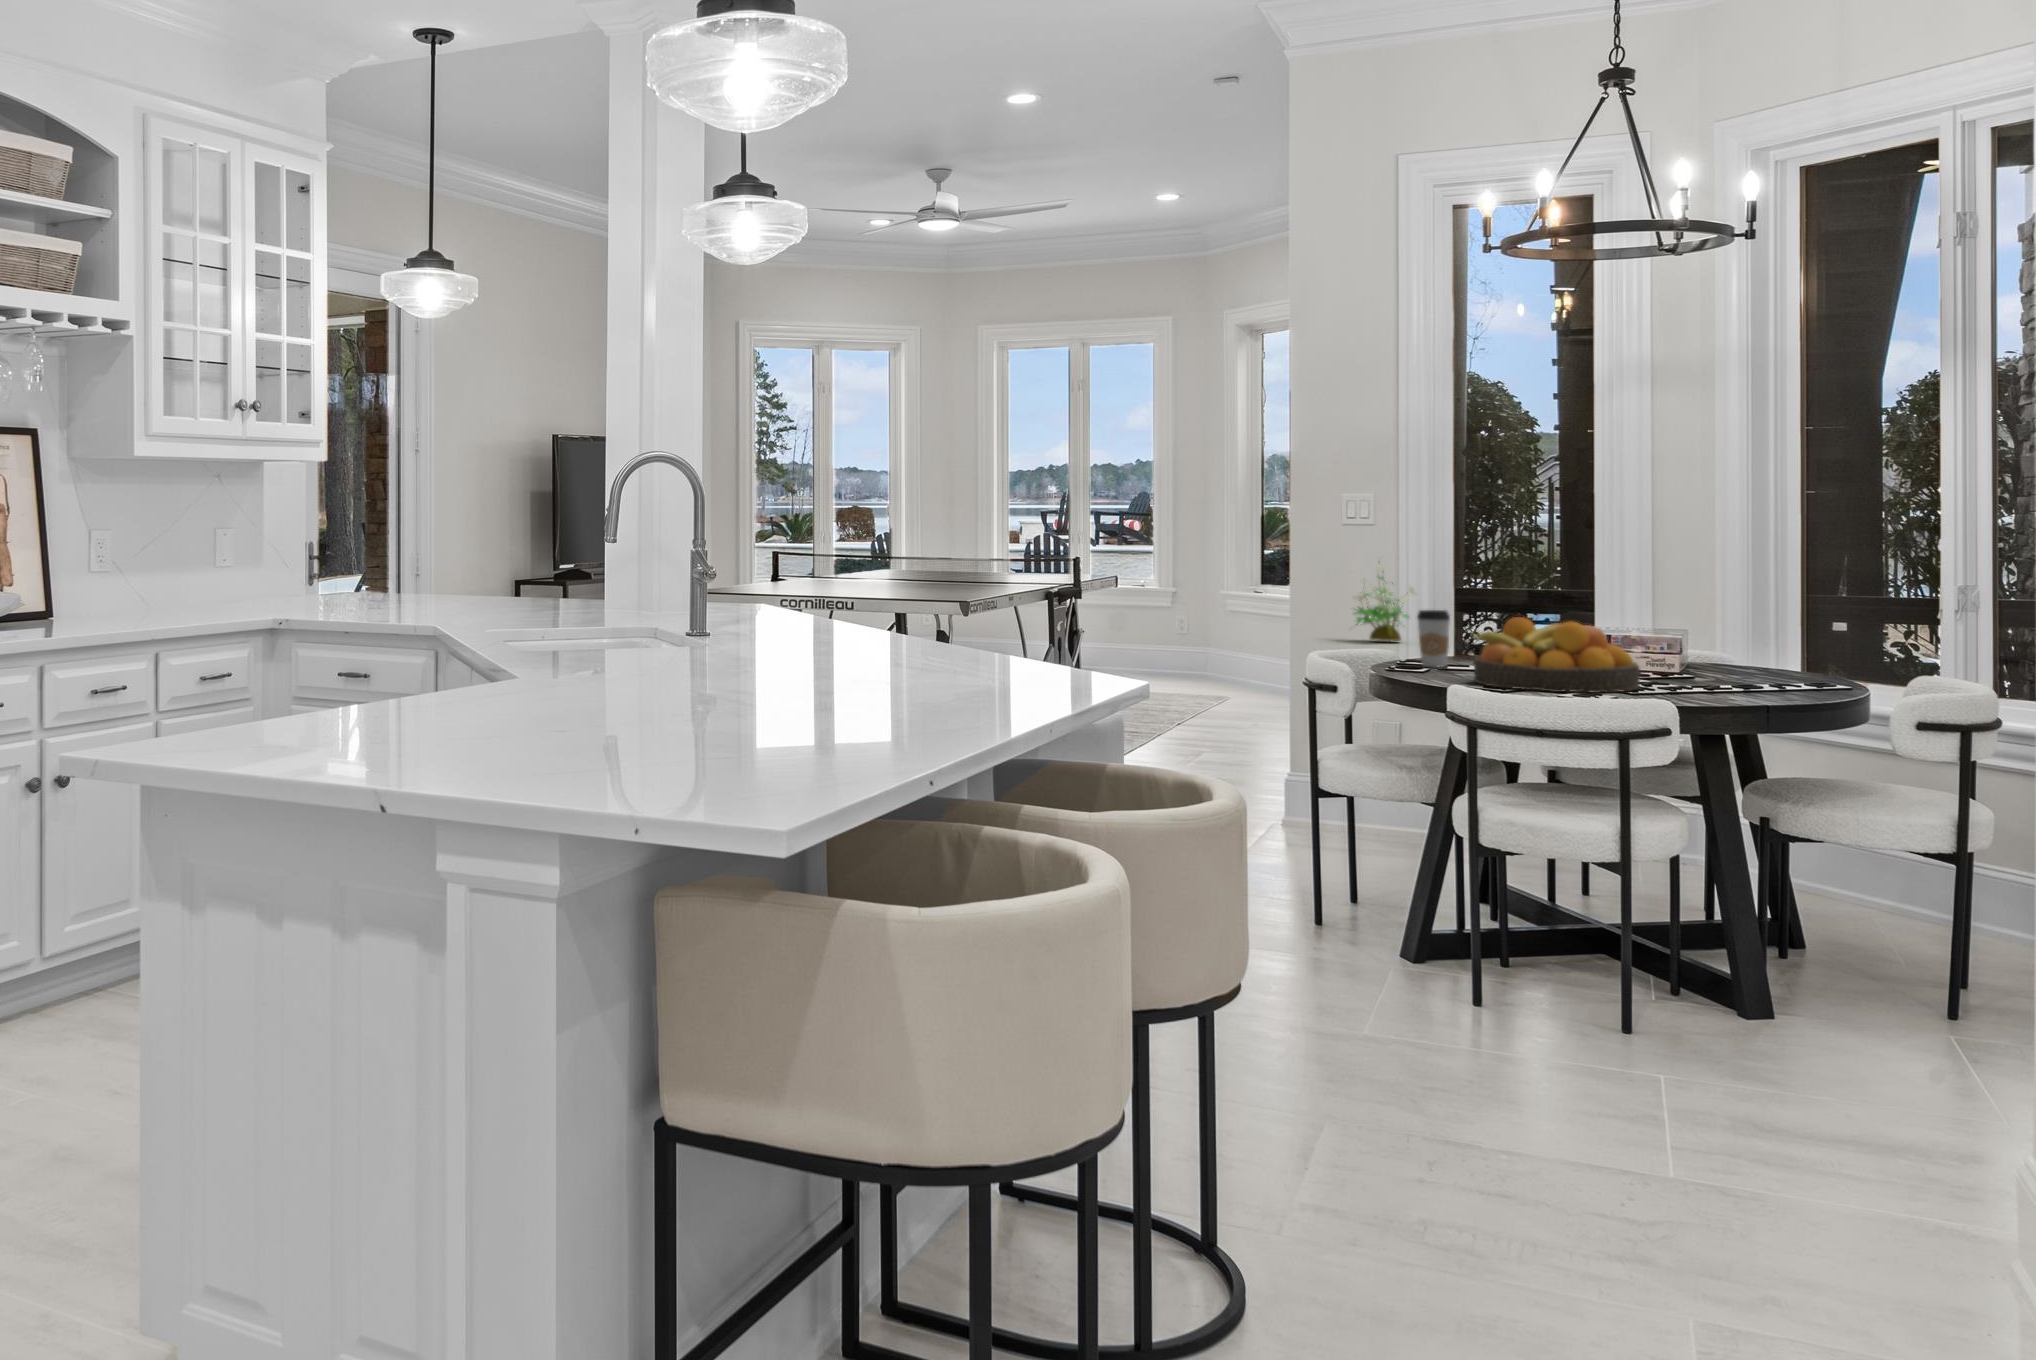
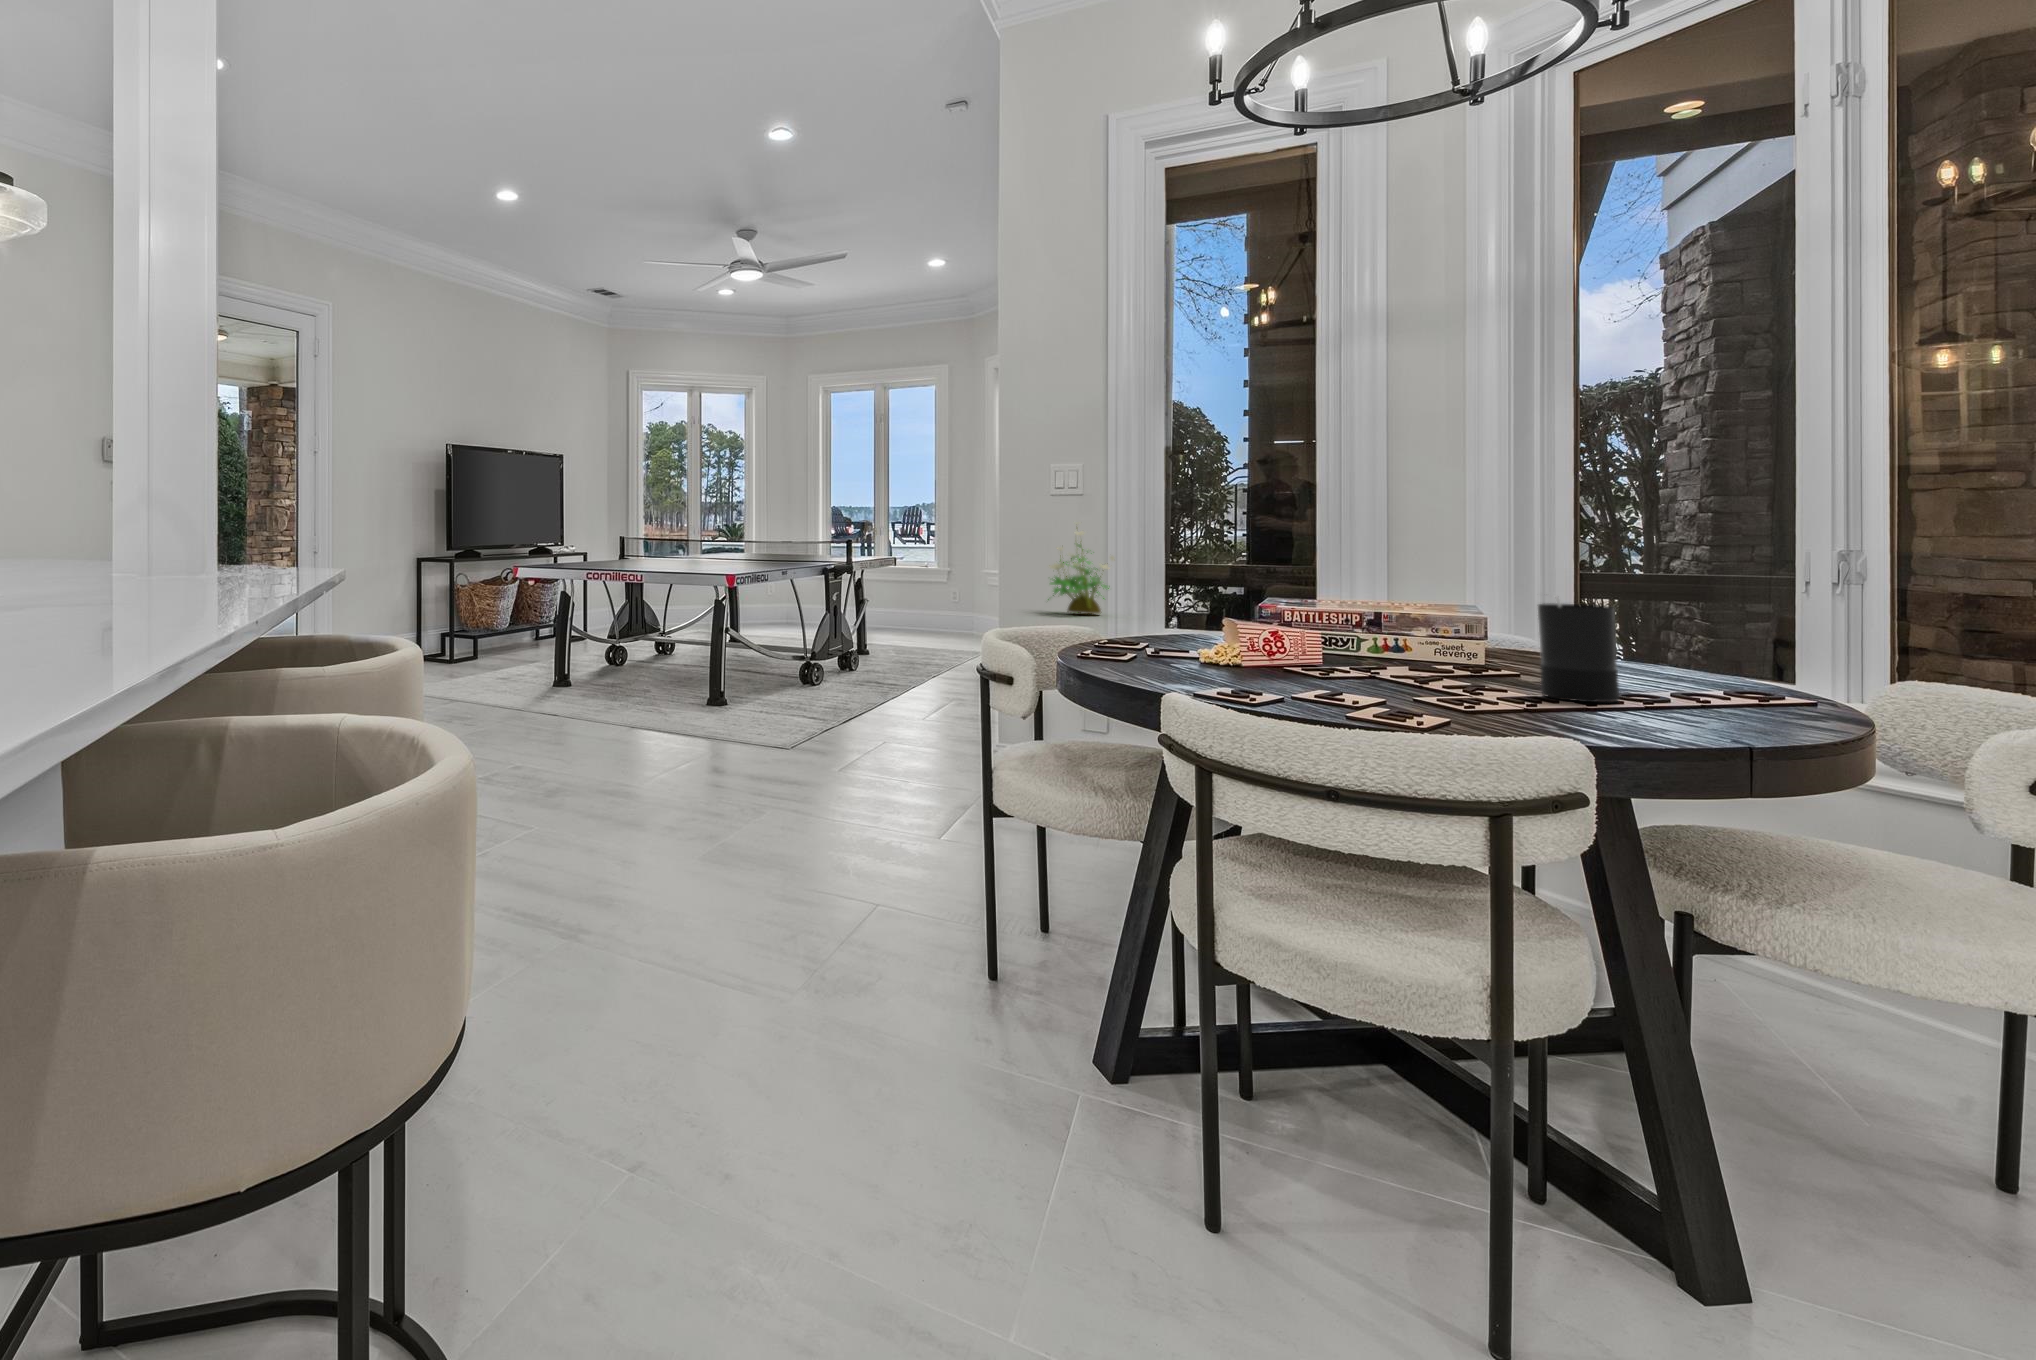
coffee cup: present [1417,610,1450,668] -> none [1118,577,1161,653]
fruit bowl: present [1470,617,1640,693] -> none [1194,586,1467,708]
candle: none [1693,622,1739,690] -> present [1537,596,1619,703]

